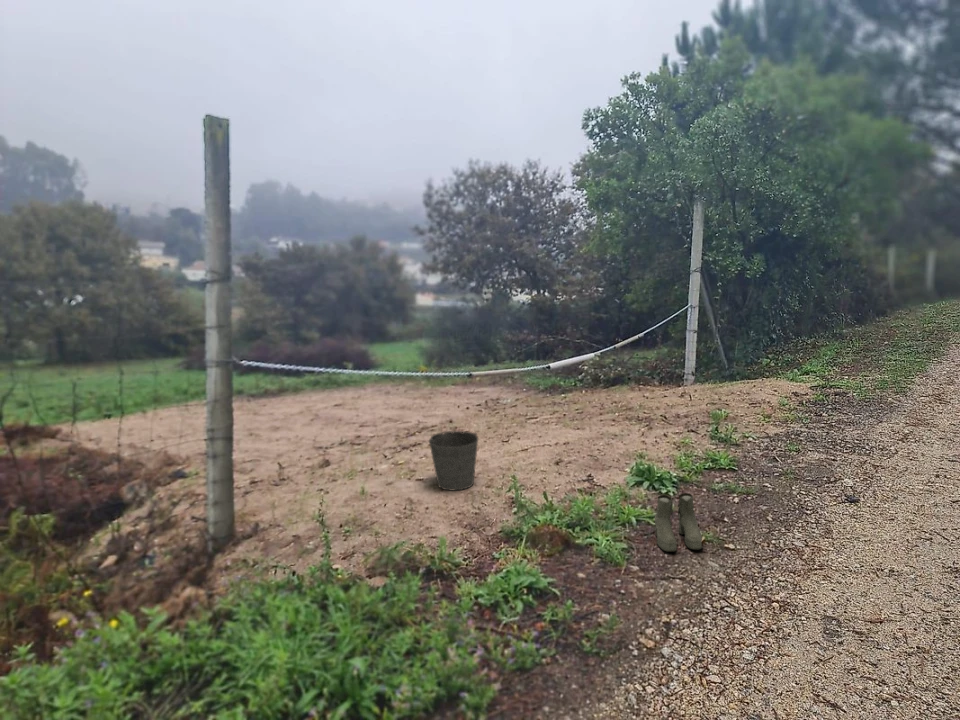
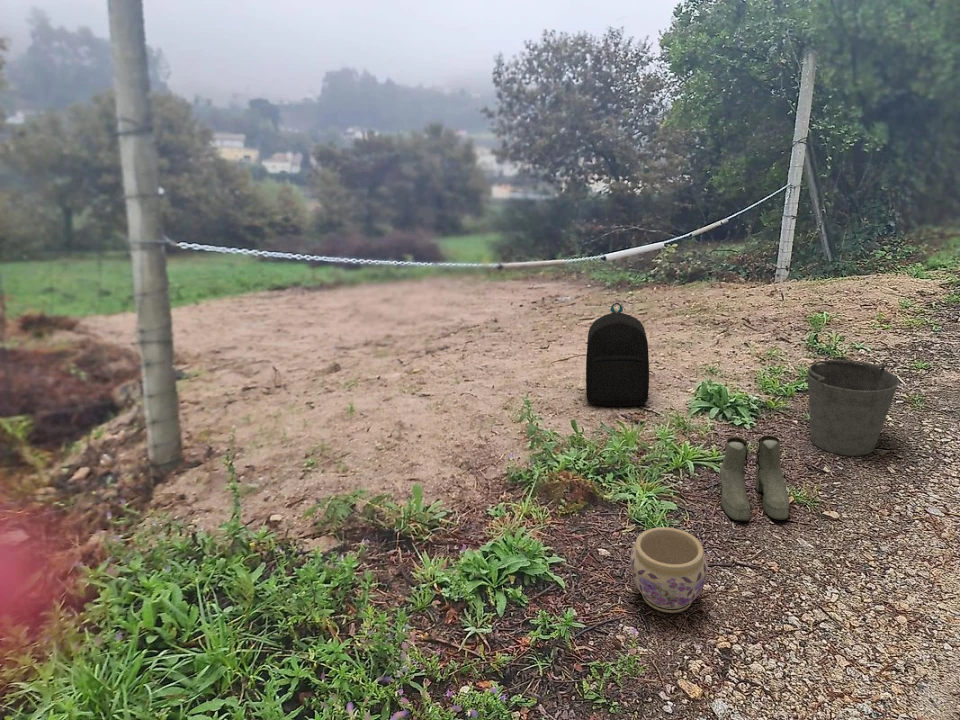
backpack: none [548,404,597,483] -> present [586,303,649,406]
bucket: present [429,431,478,490] -> present [807,360,899,456]
planter: none [603,550,653,606] -> present [630,527,708,614]

